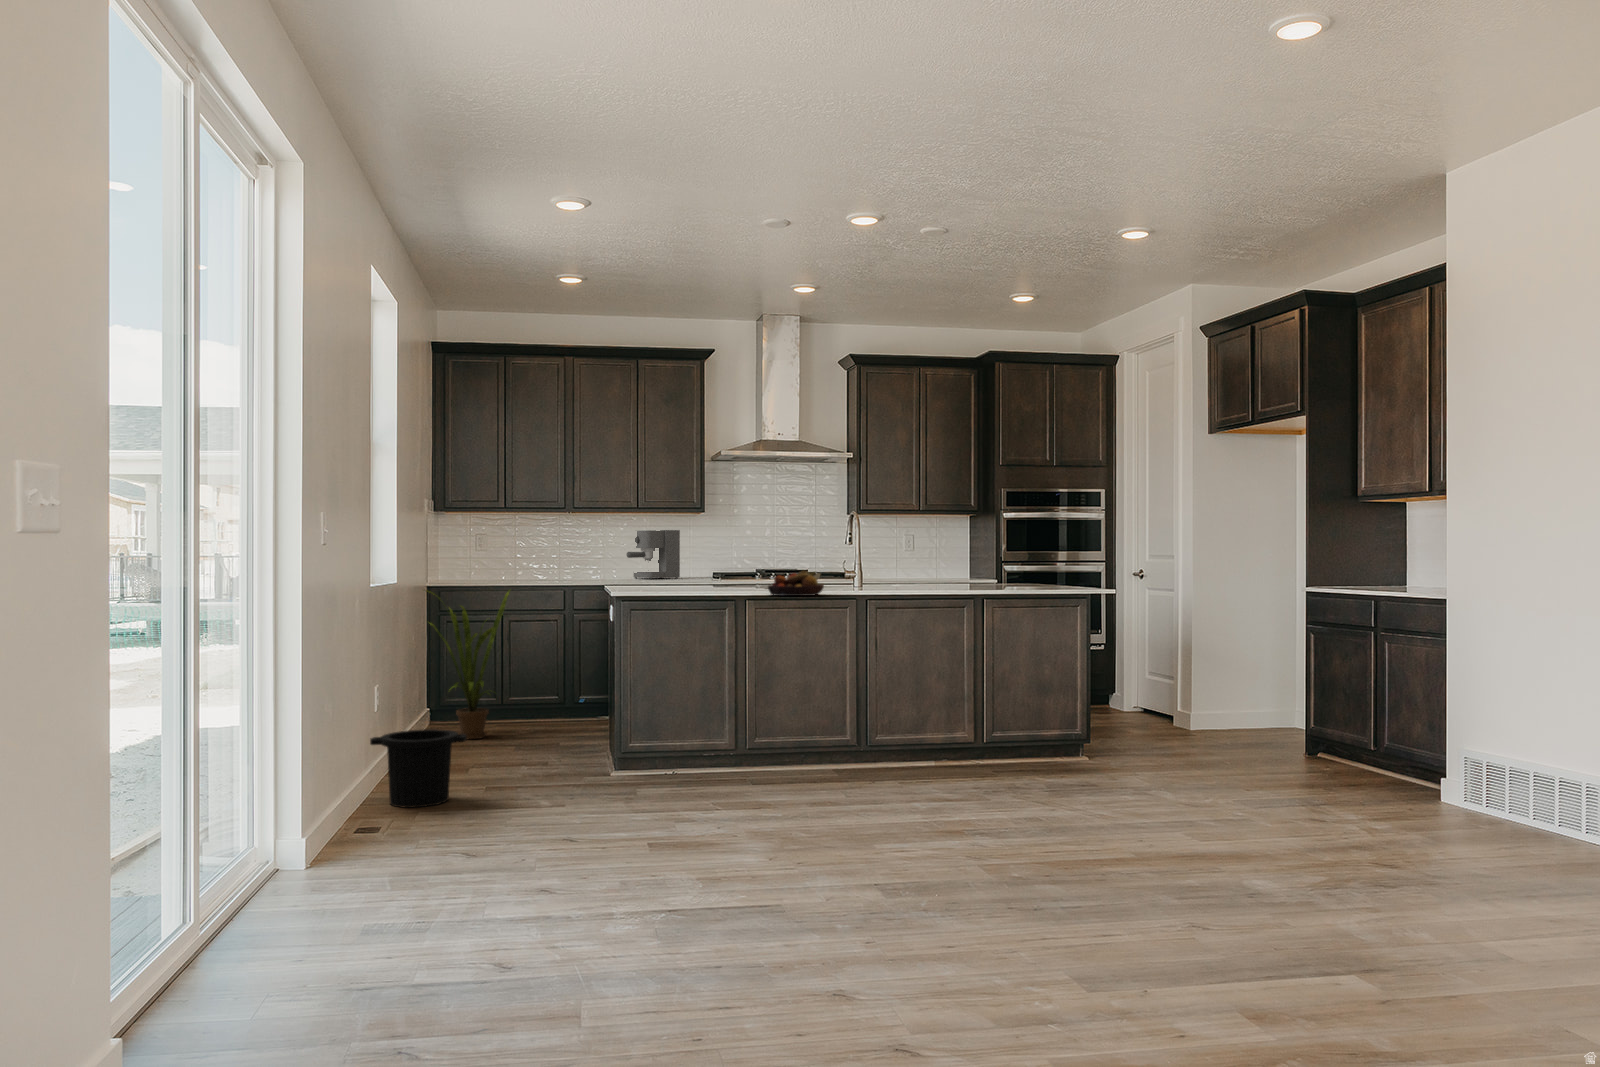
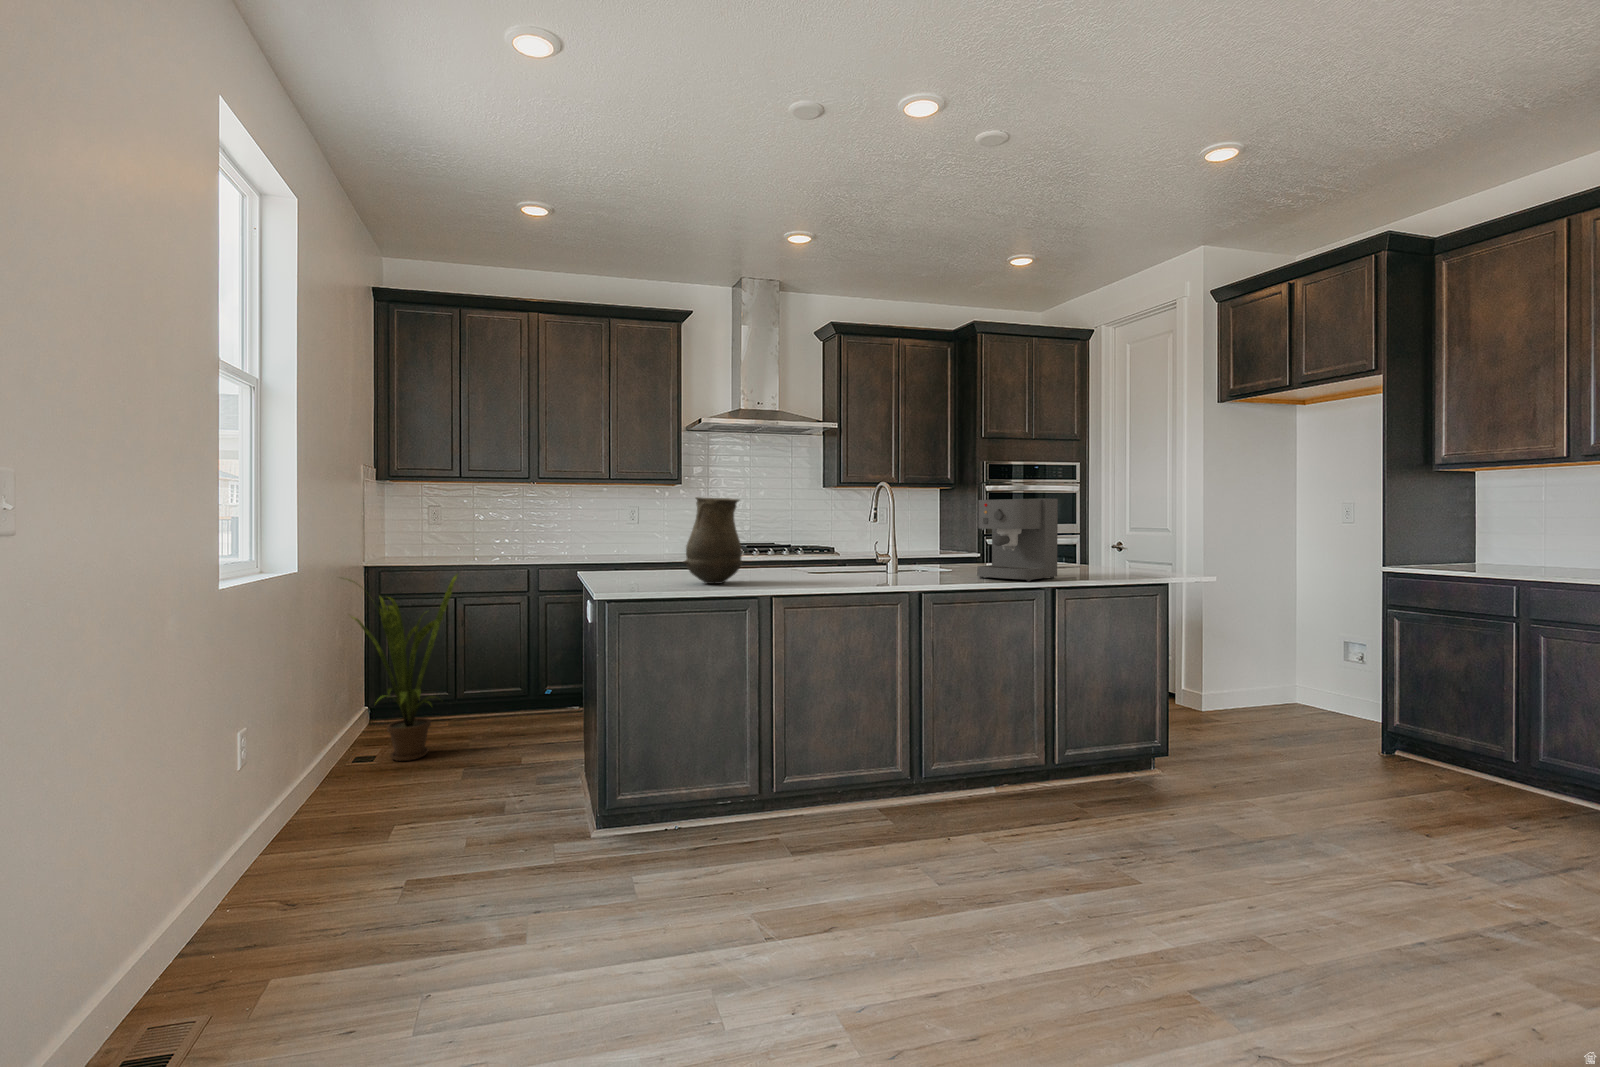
vase: none [686,526,734,593] -> present [683,497,743,584]
coffee maker: present [627,530,680,579] -> present [977,499,1058,581]
fruit bowl: present [768,571,824,596] -> none [796,556,871,591]
trash can: present [370,729,467,808] -> none [133,832,332,1006]

